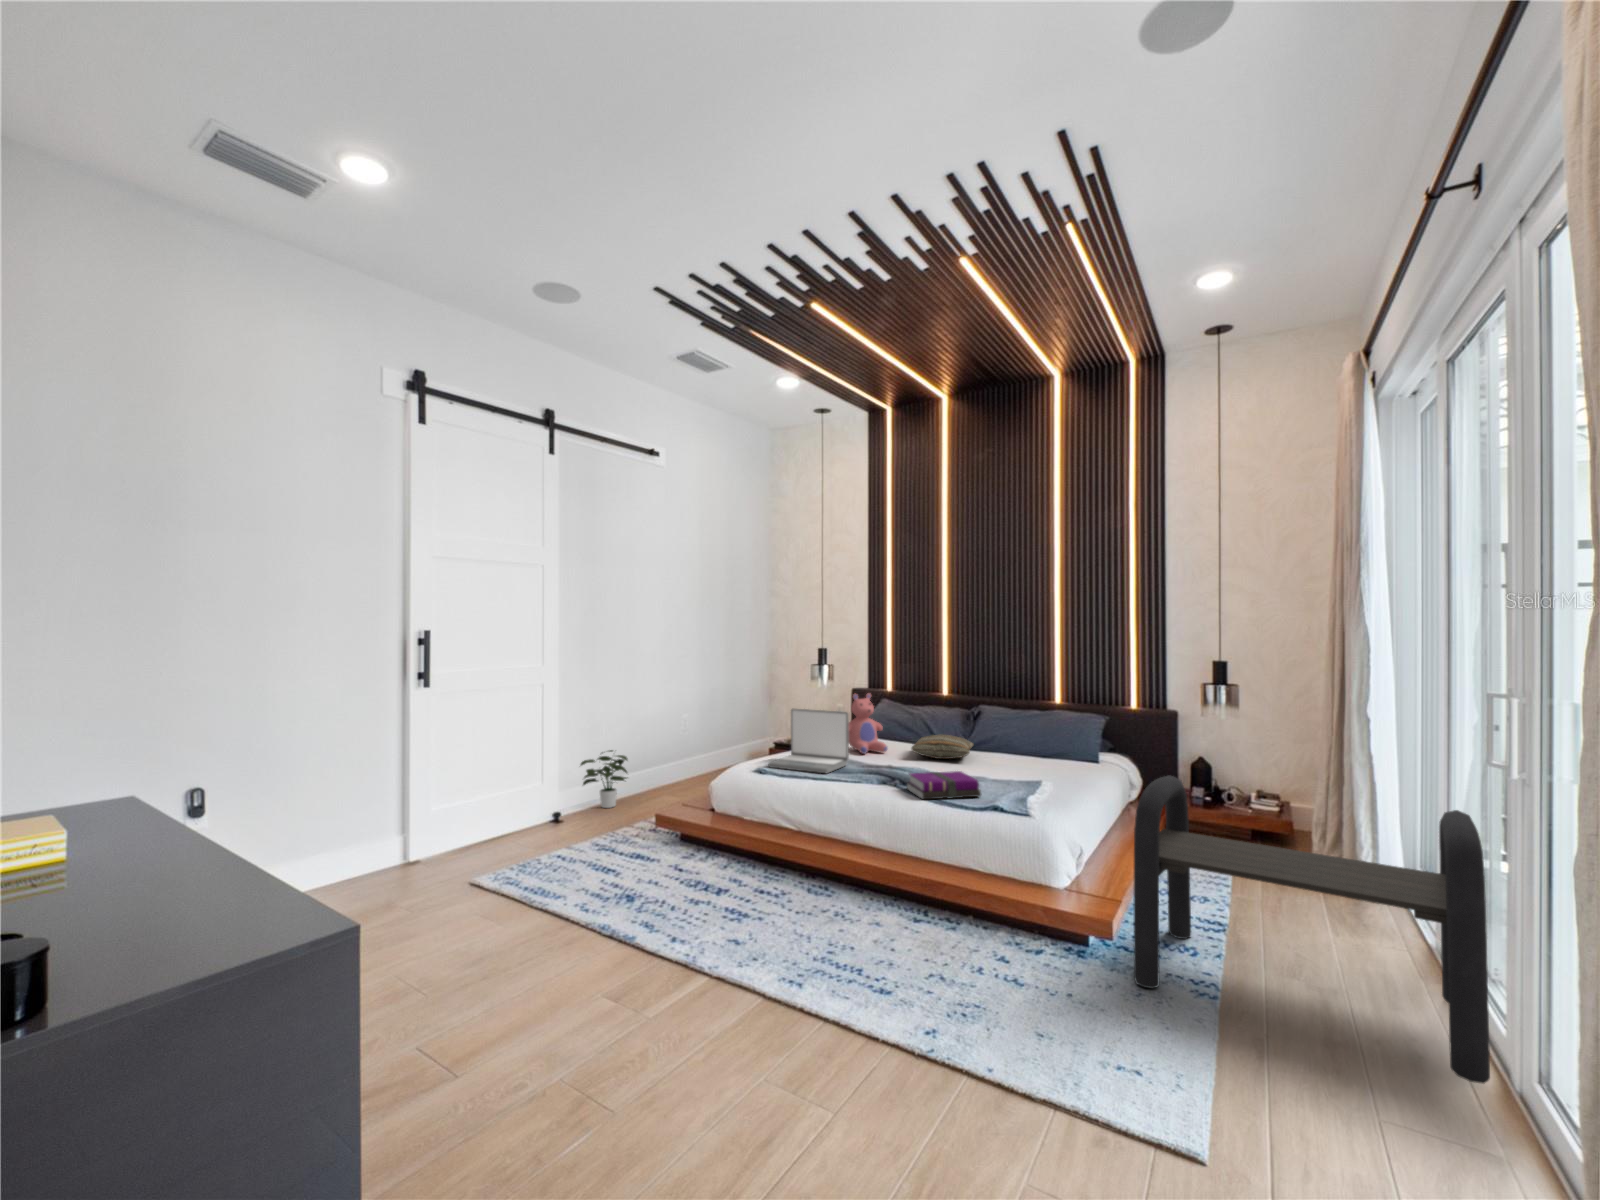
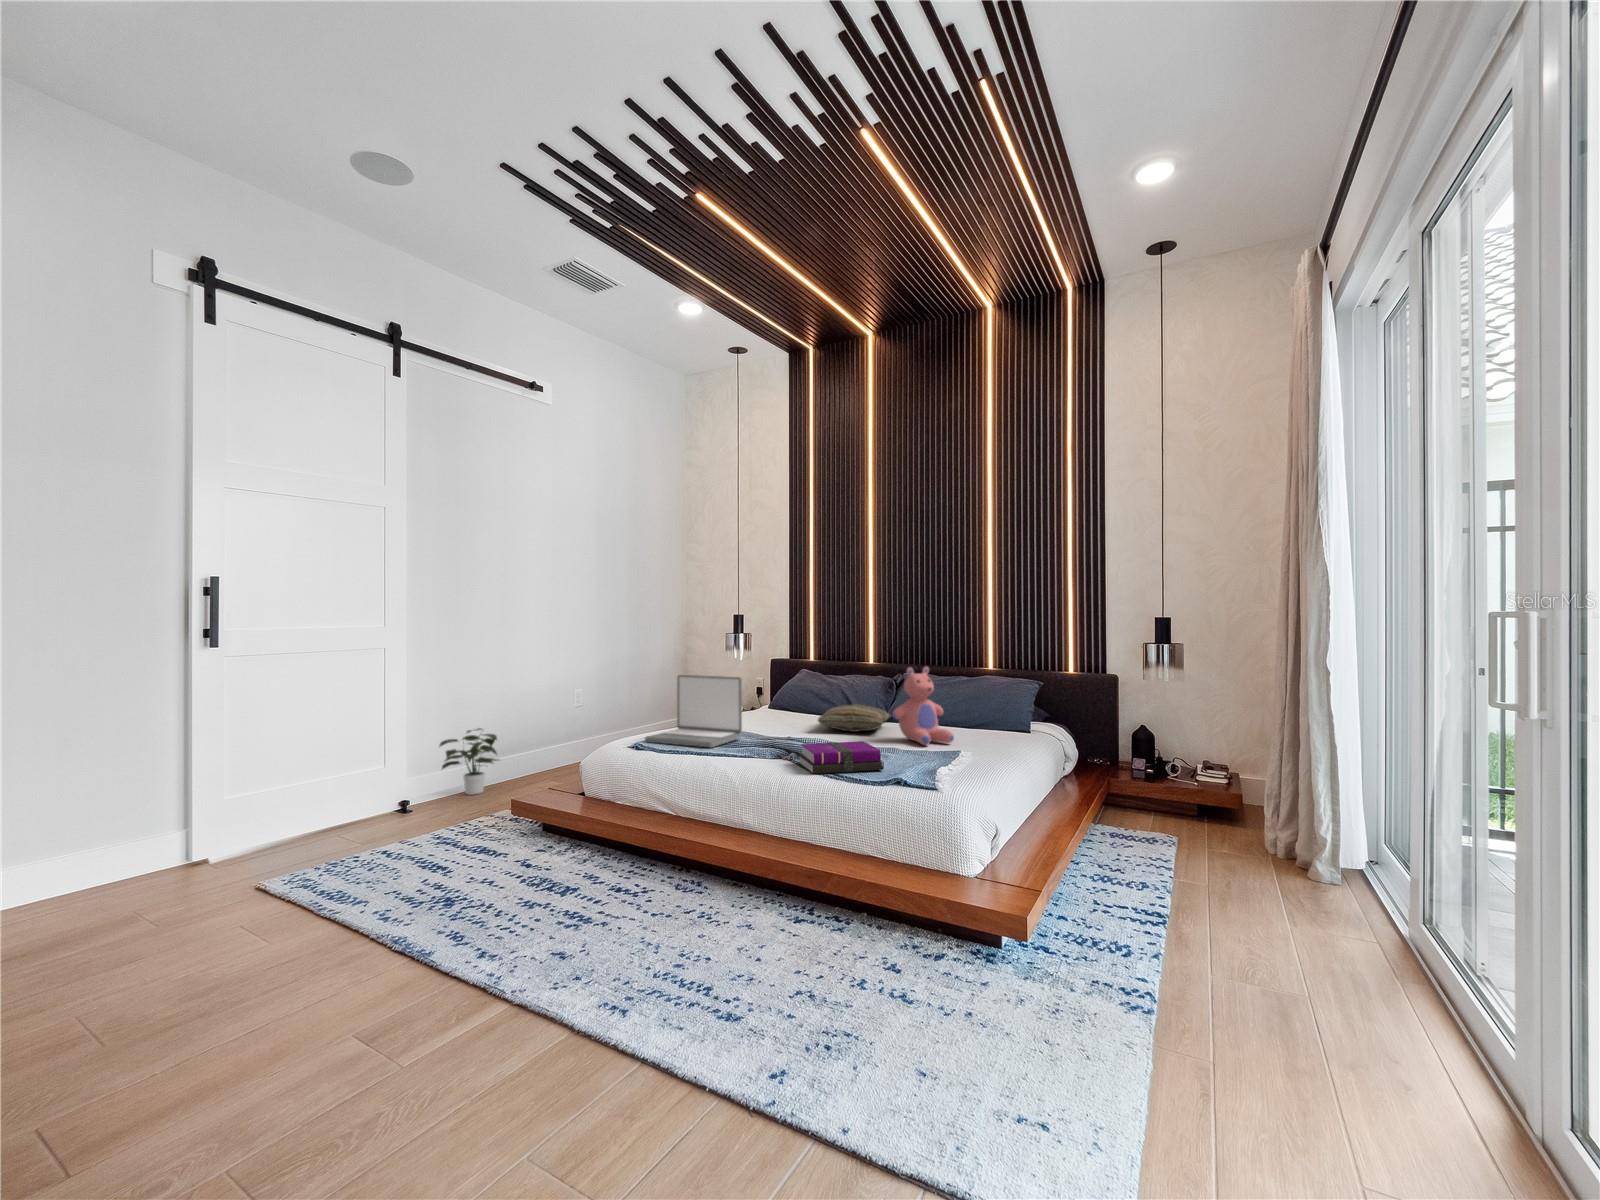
teddy bear: present [849,693,887,754] -> present [892,667,954,745]
bench: present [1134,775,1490,1083] -> none [1052,736,1505,1127]

